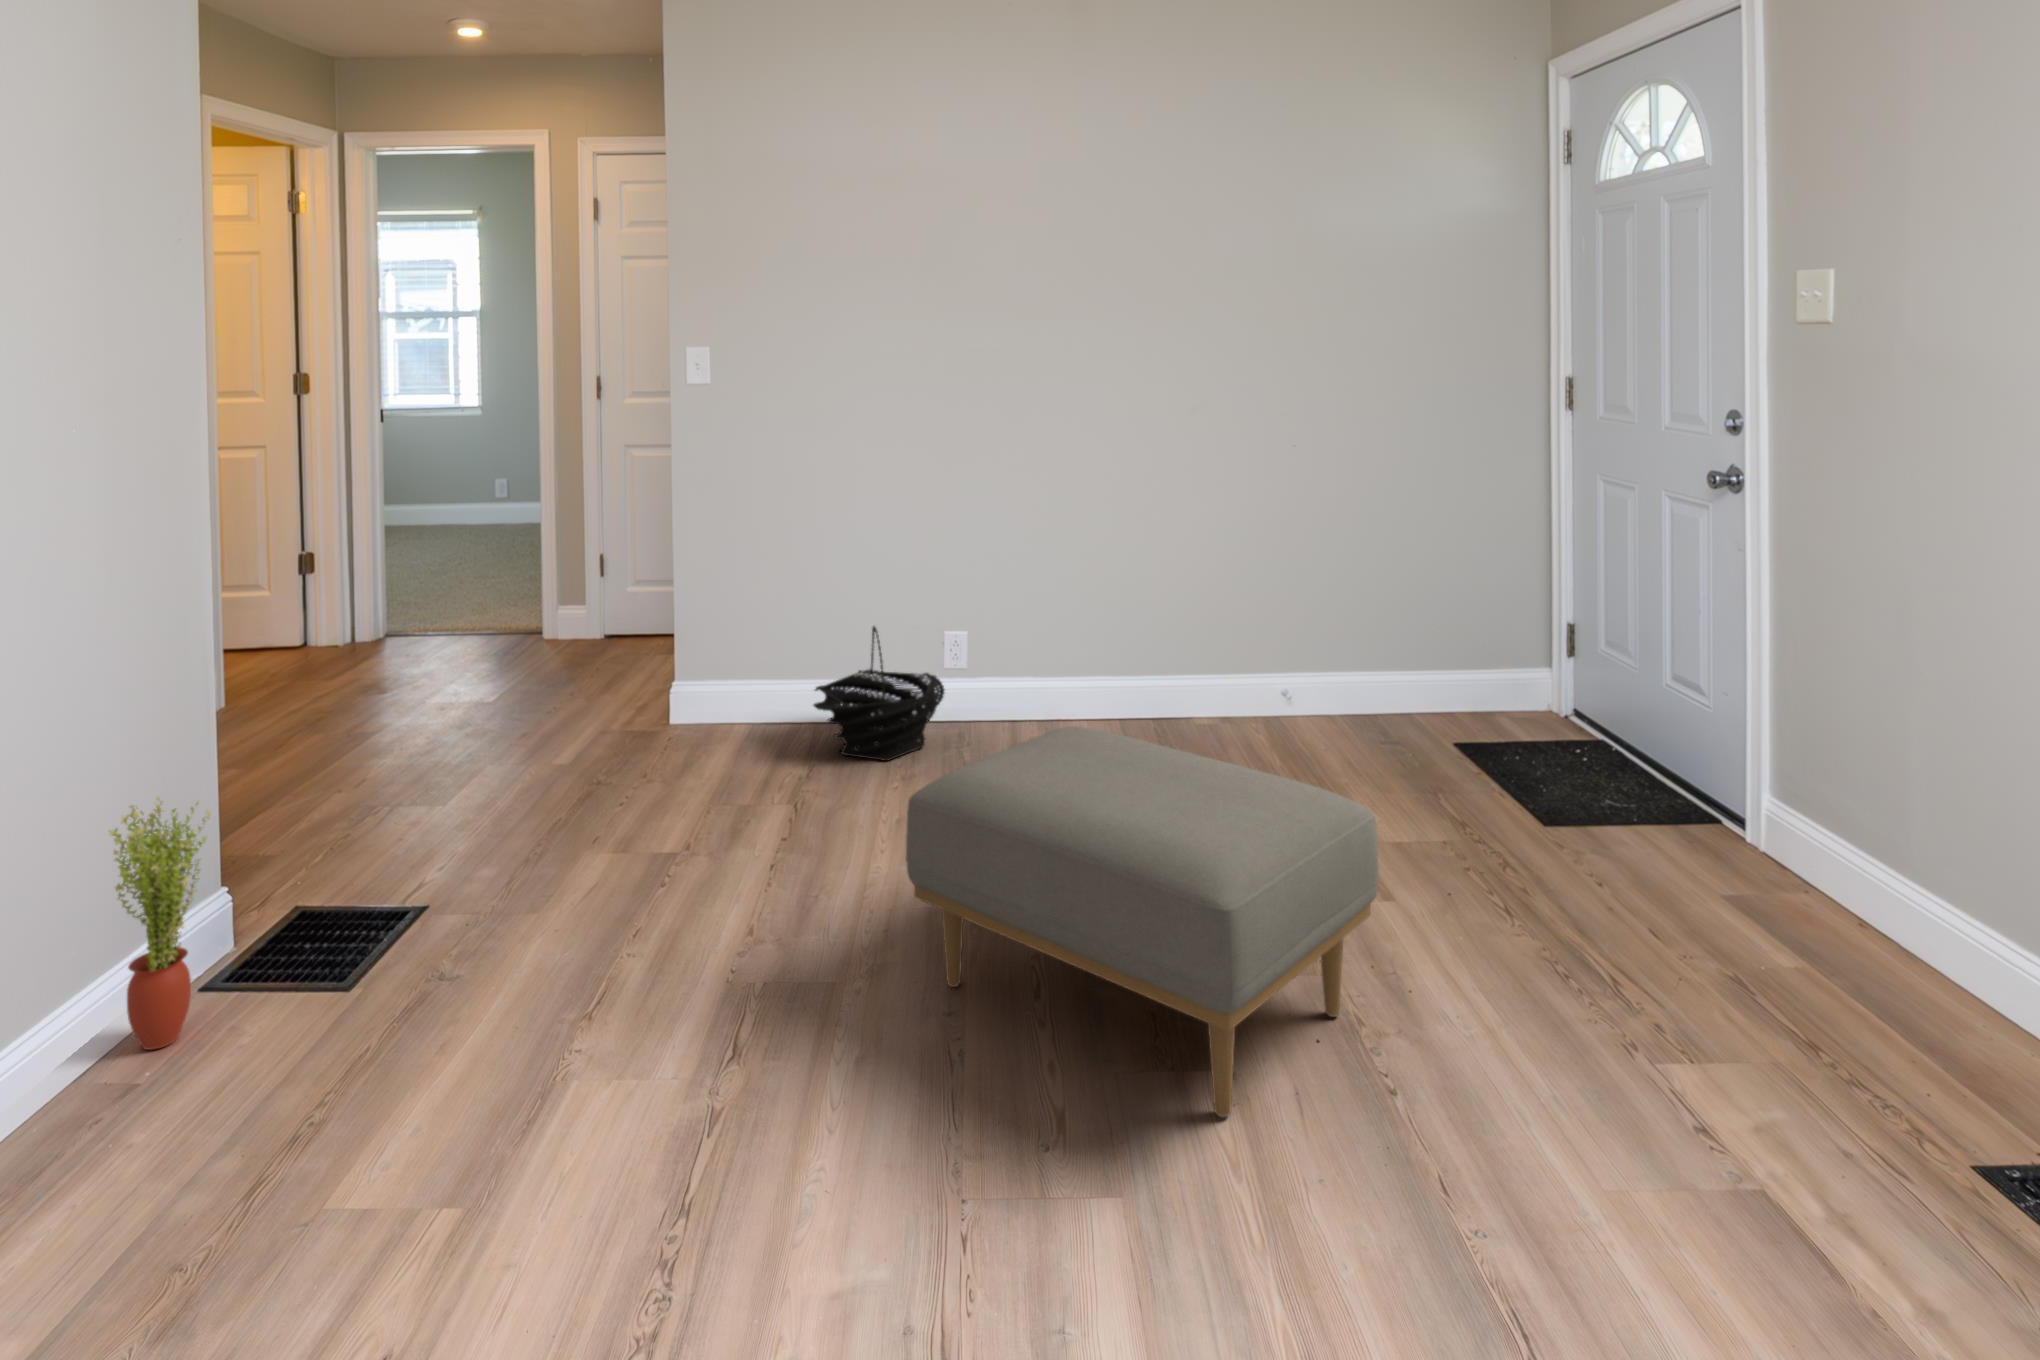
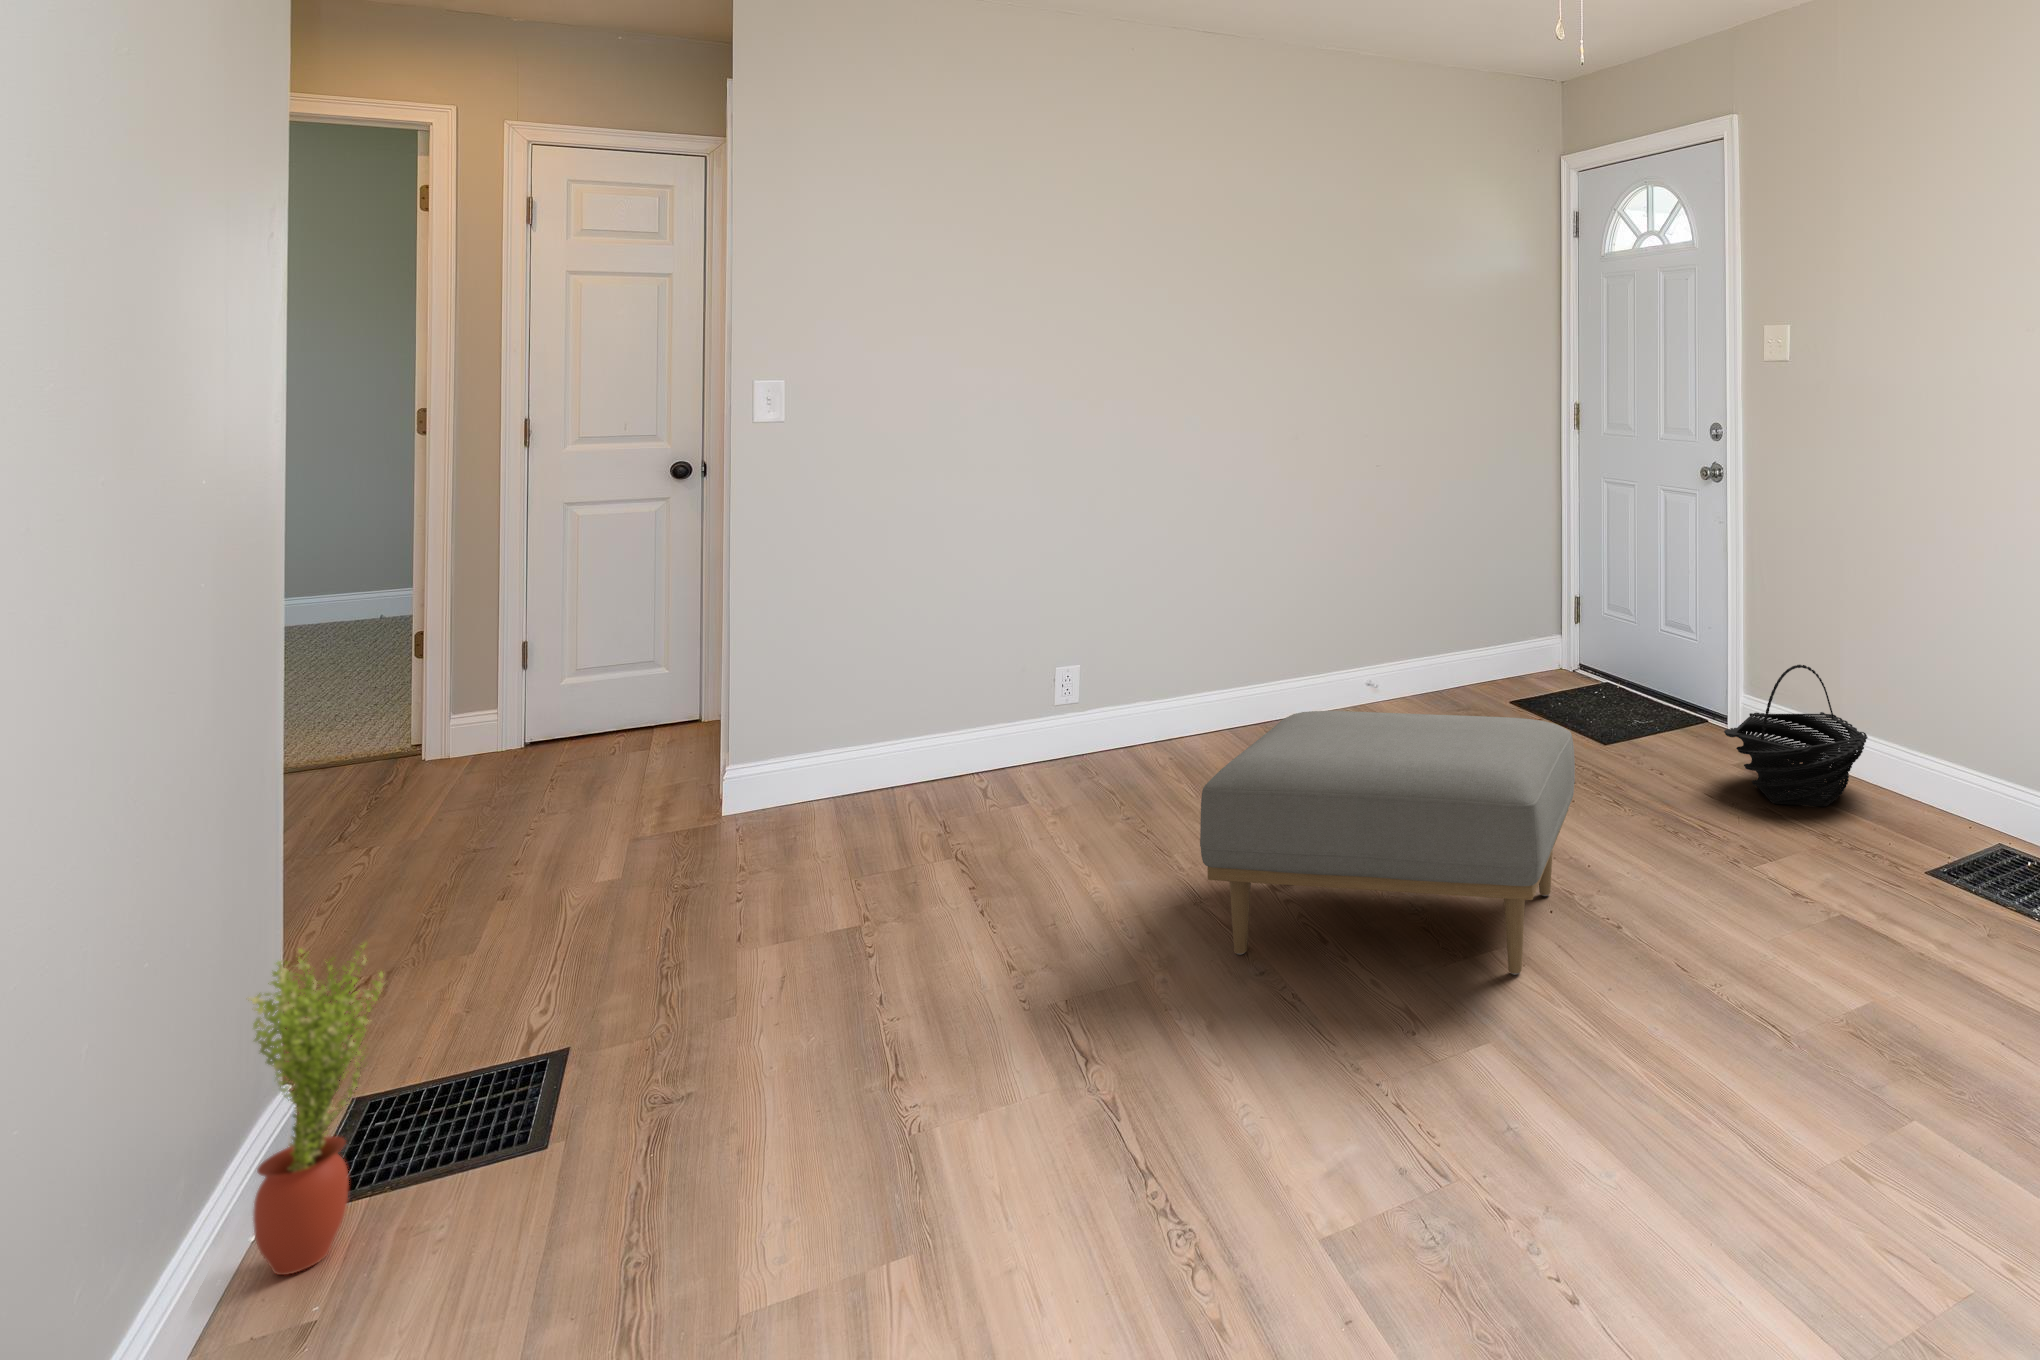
basket: present [814,627,945,761] -> present [1724,665,1868,806]

